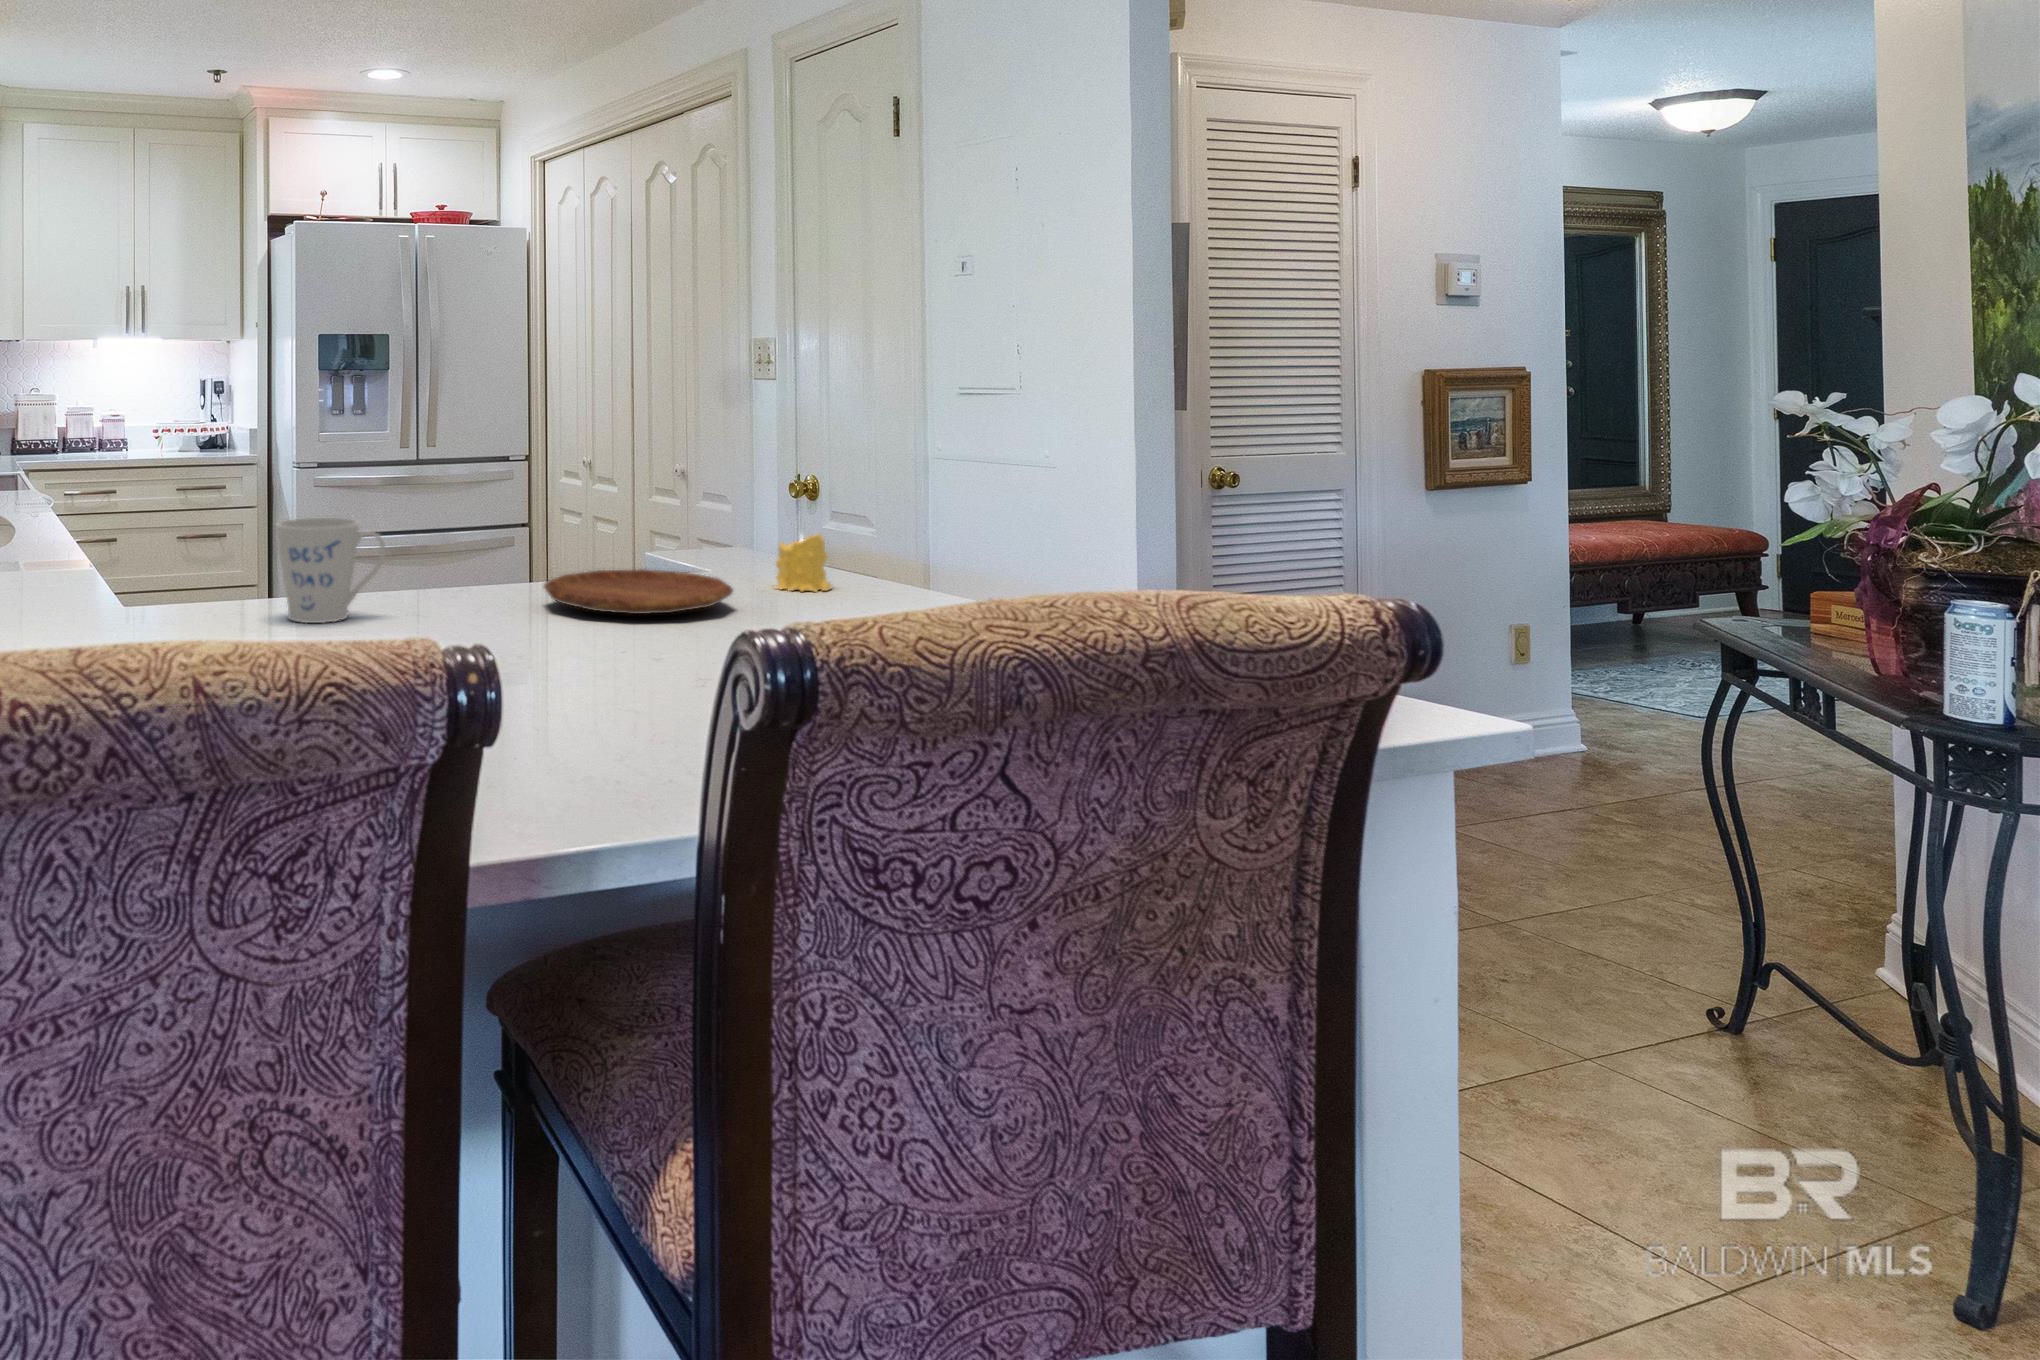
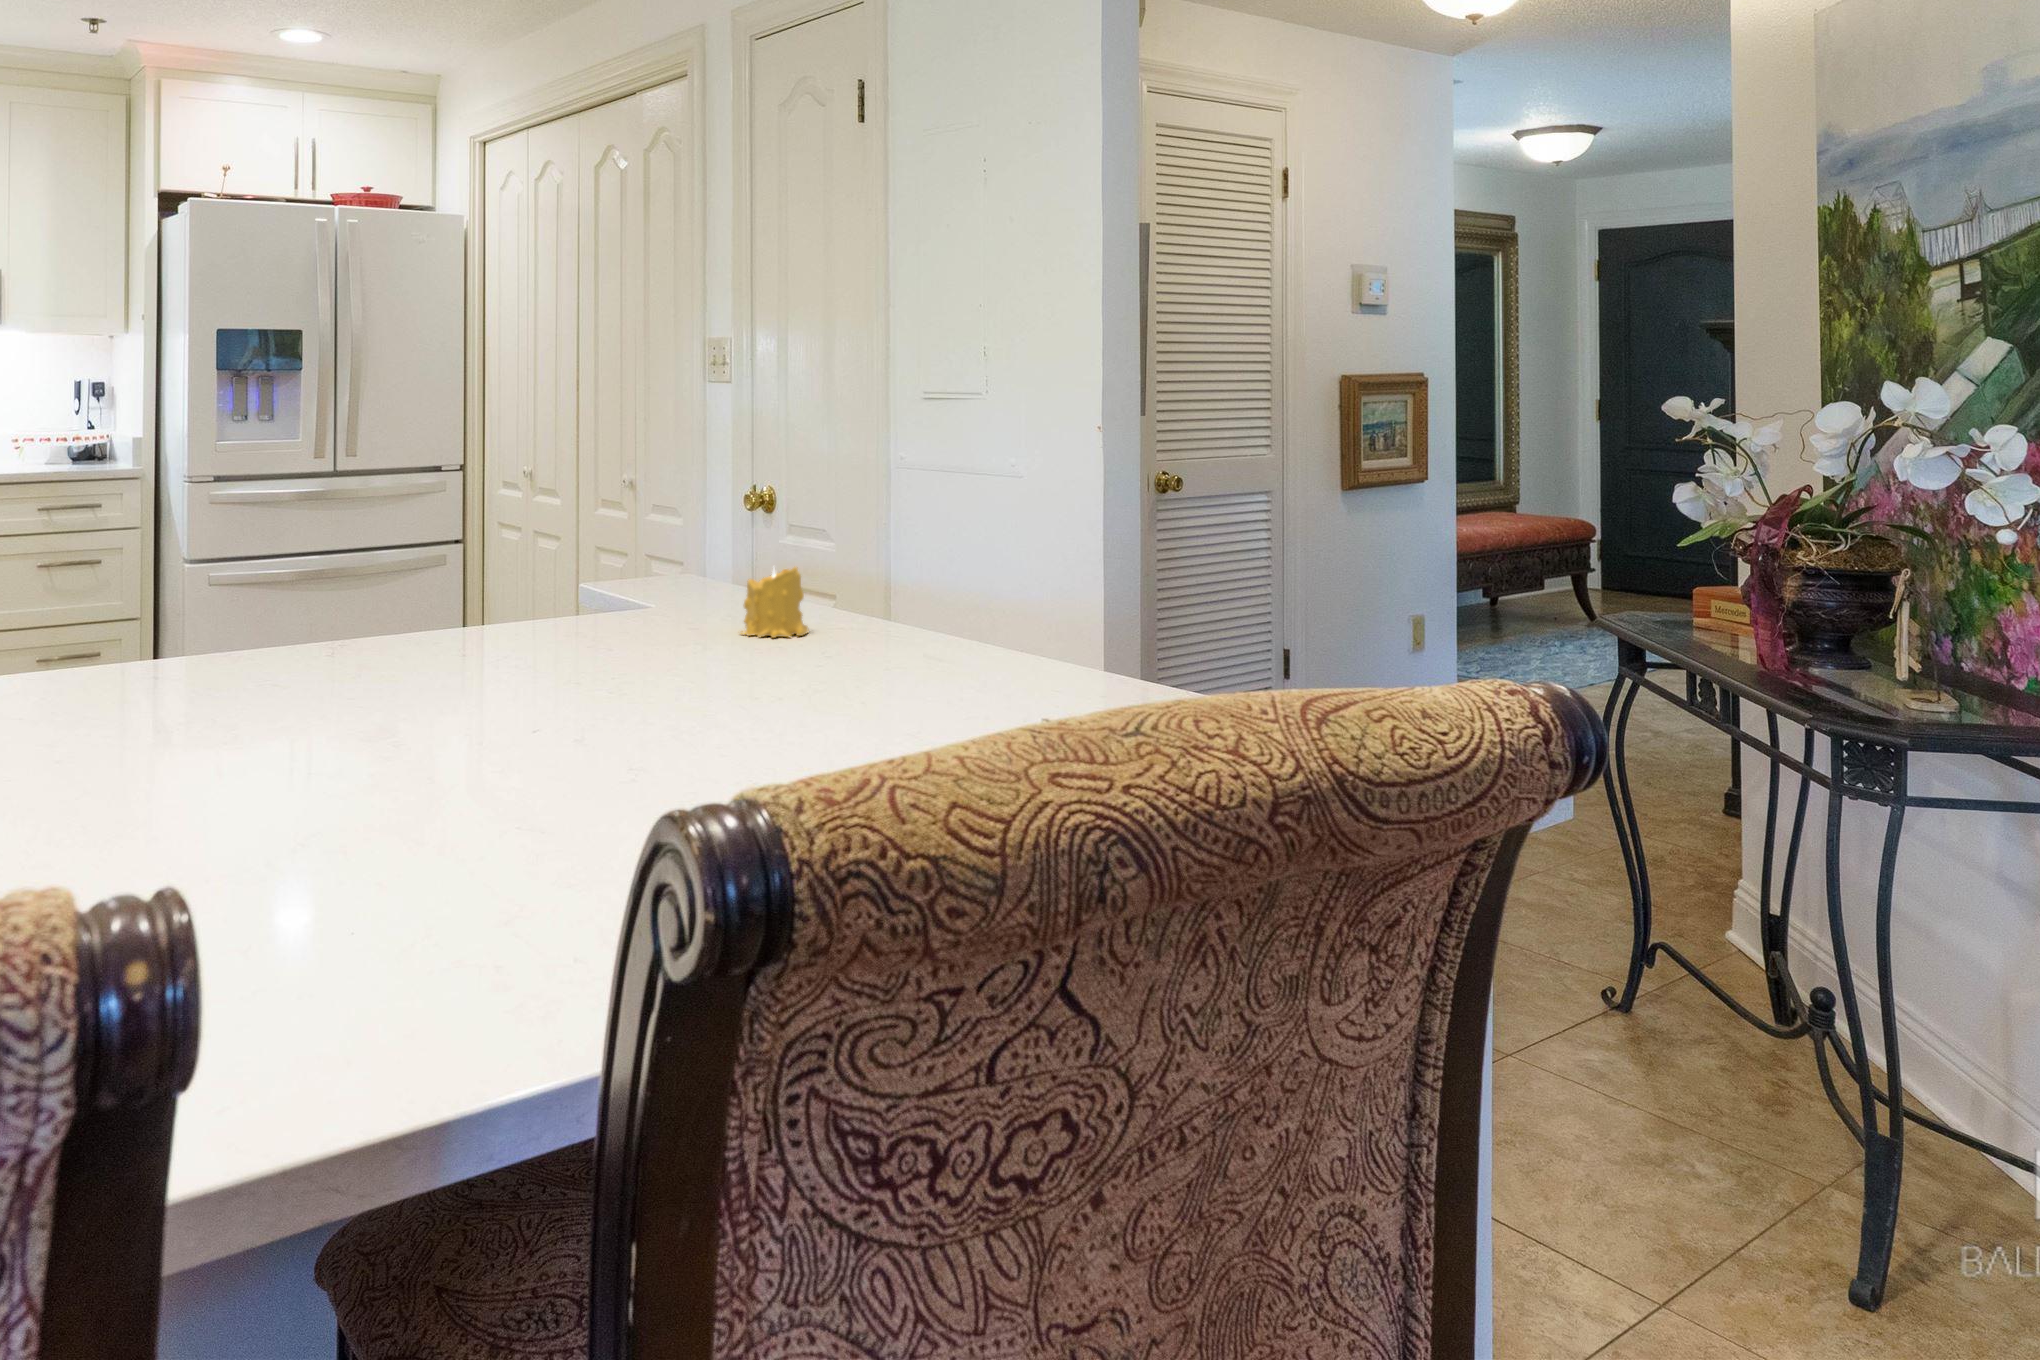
mug: present [276,518,385,623] -> none [72,567,233,712]
tray: present [544,569,733,614] -> none [451,618,692,680]

